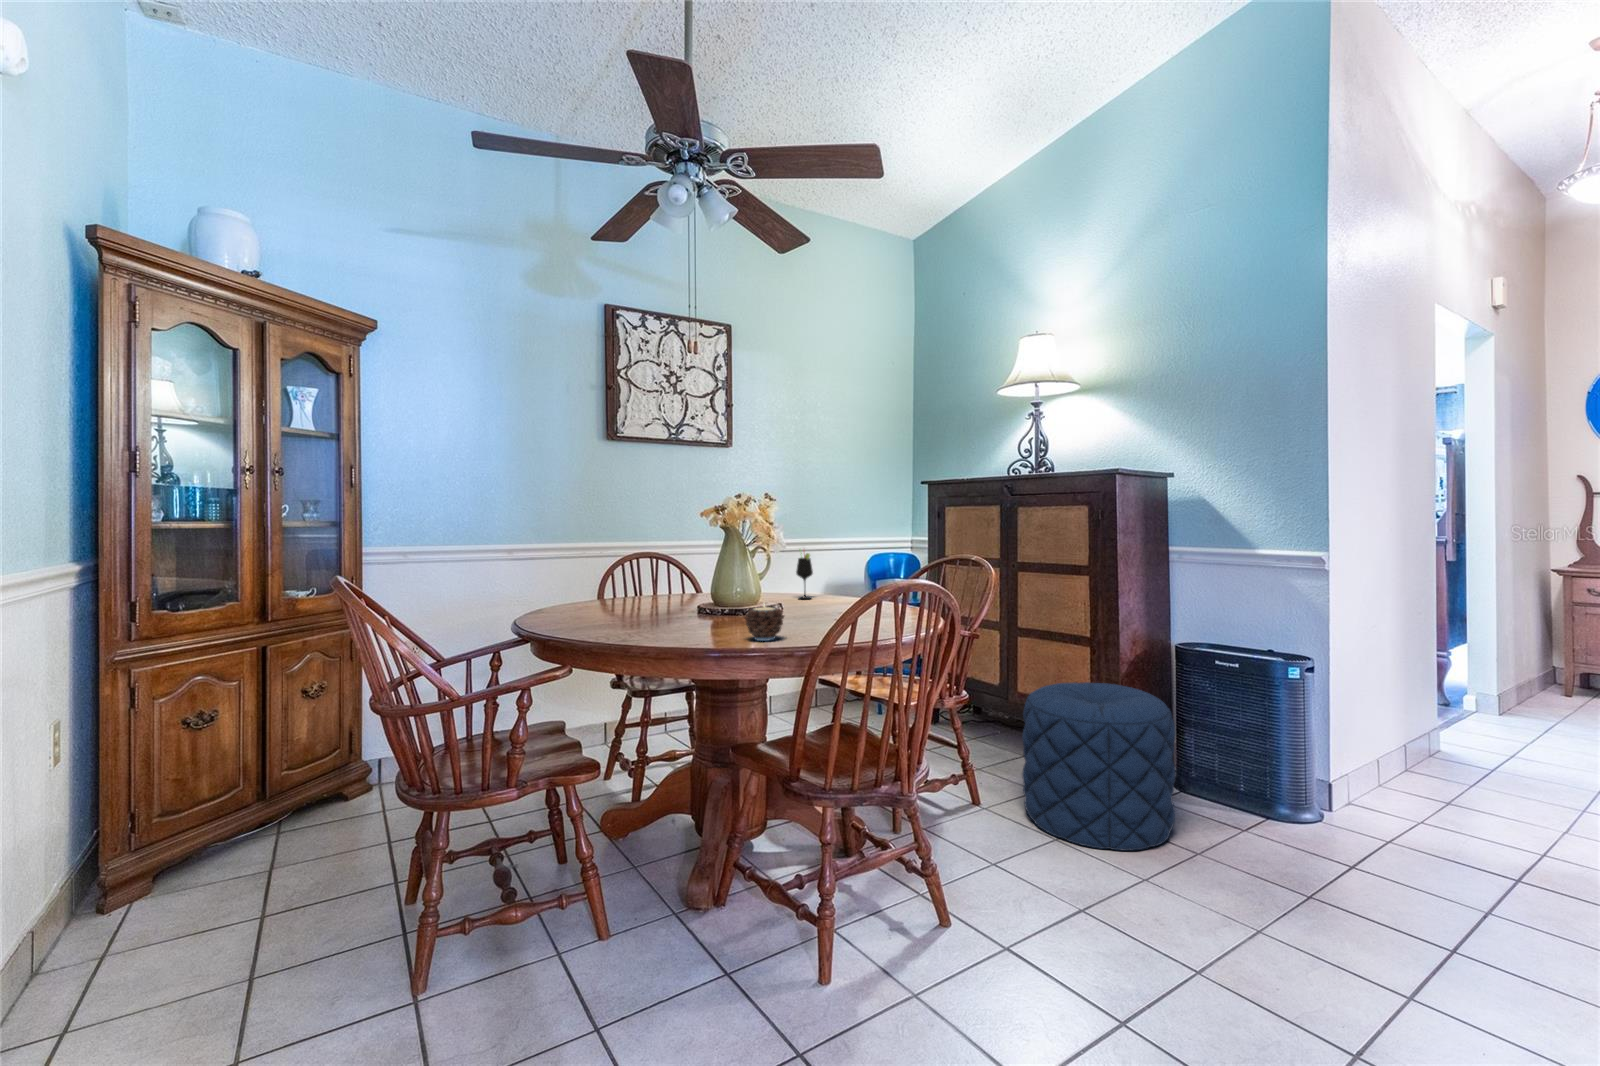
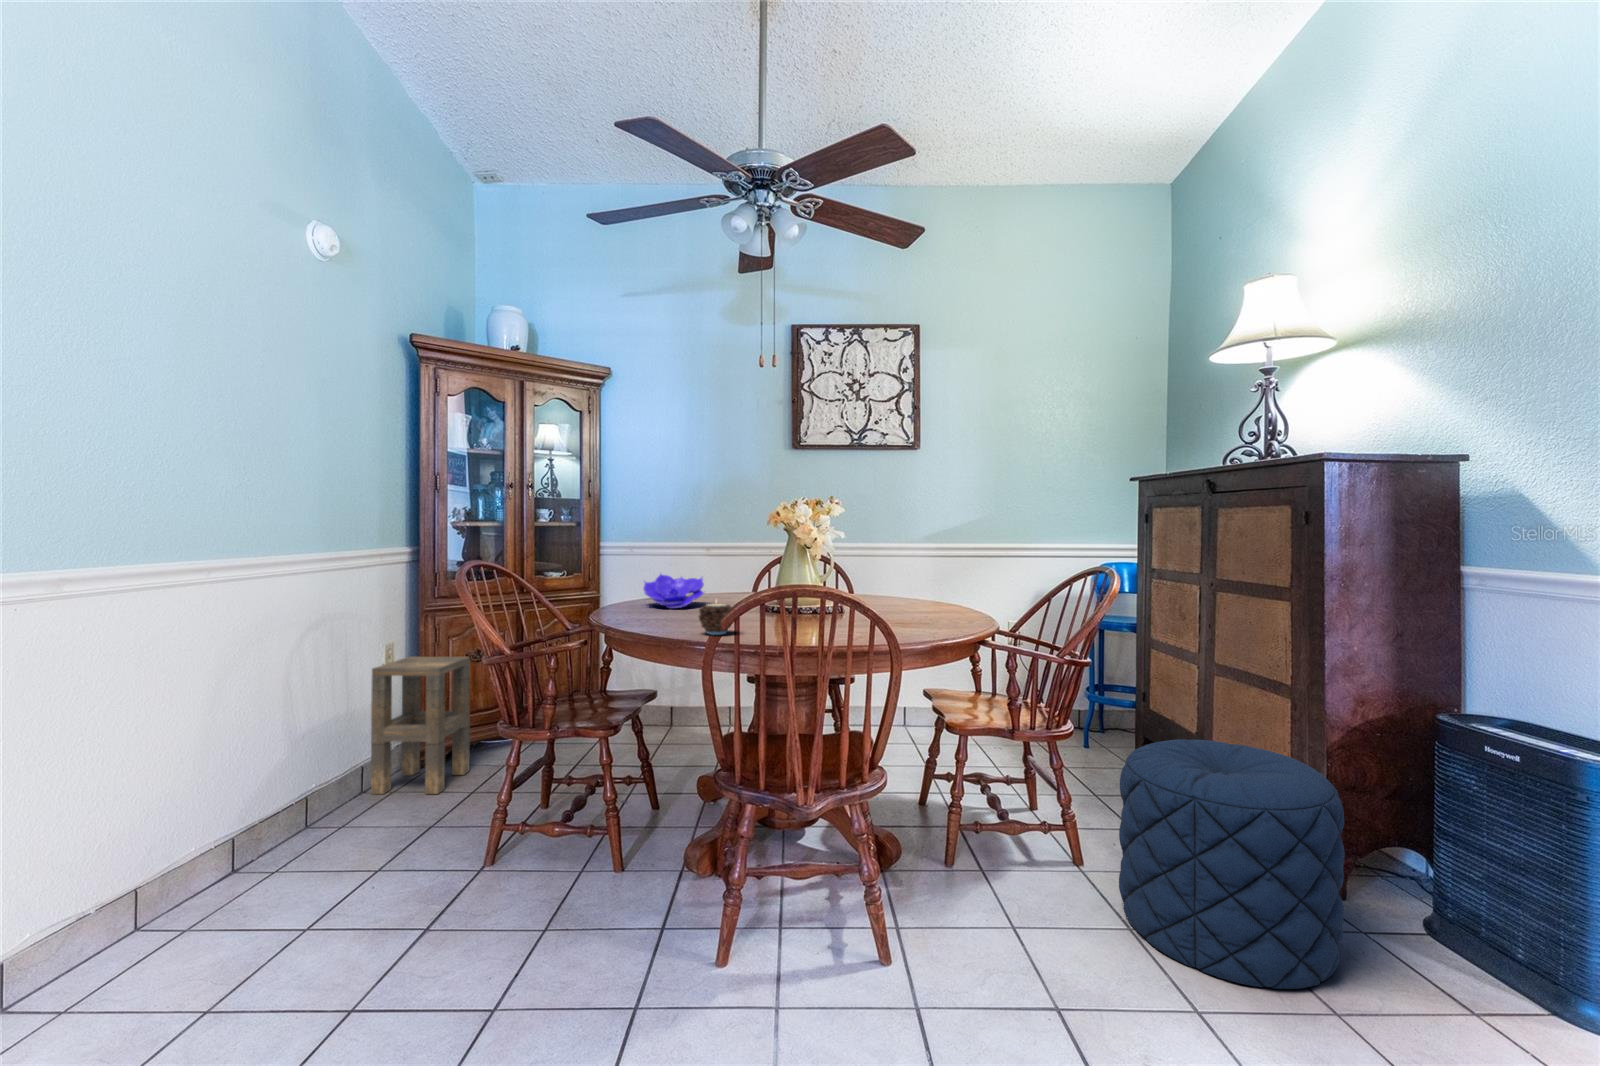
wine glass: present [796,553,813,599] -> none [892,552,910,606]
decorative bowl: none [552,579,634,620] -> present [643,574,704,608]
side table: none [58,719,223,966] -> present [371,657,470,794]

